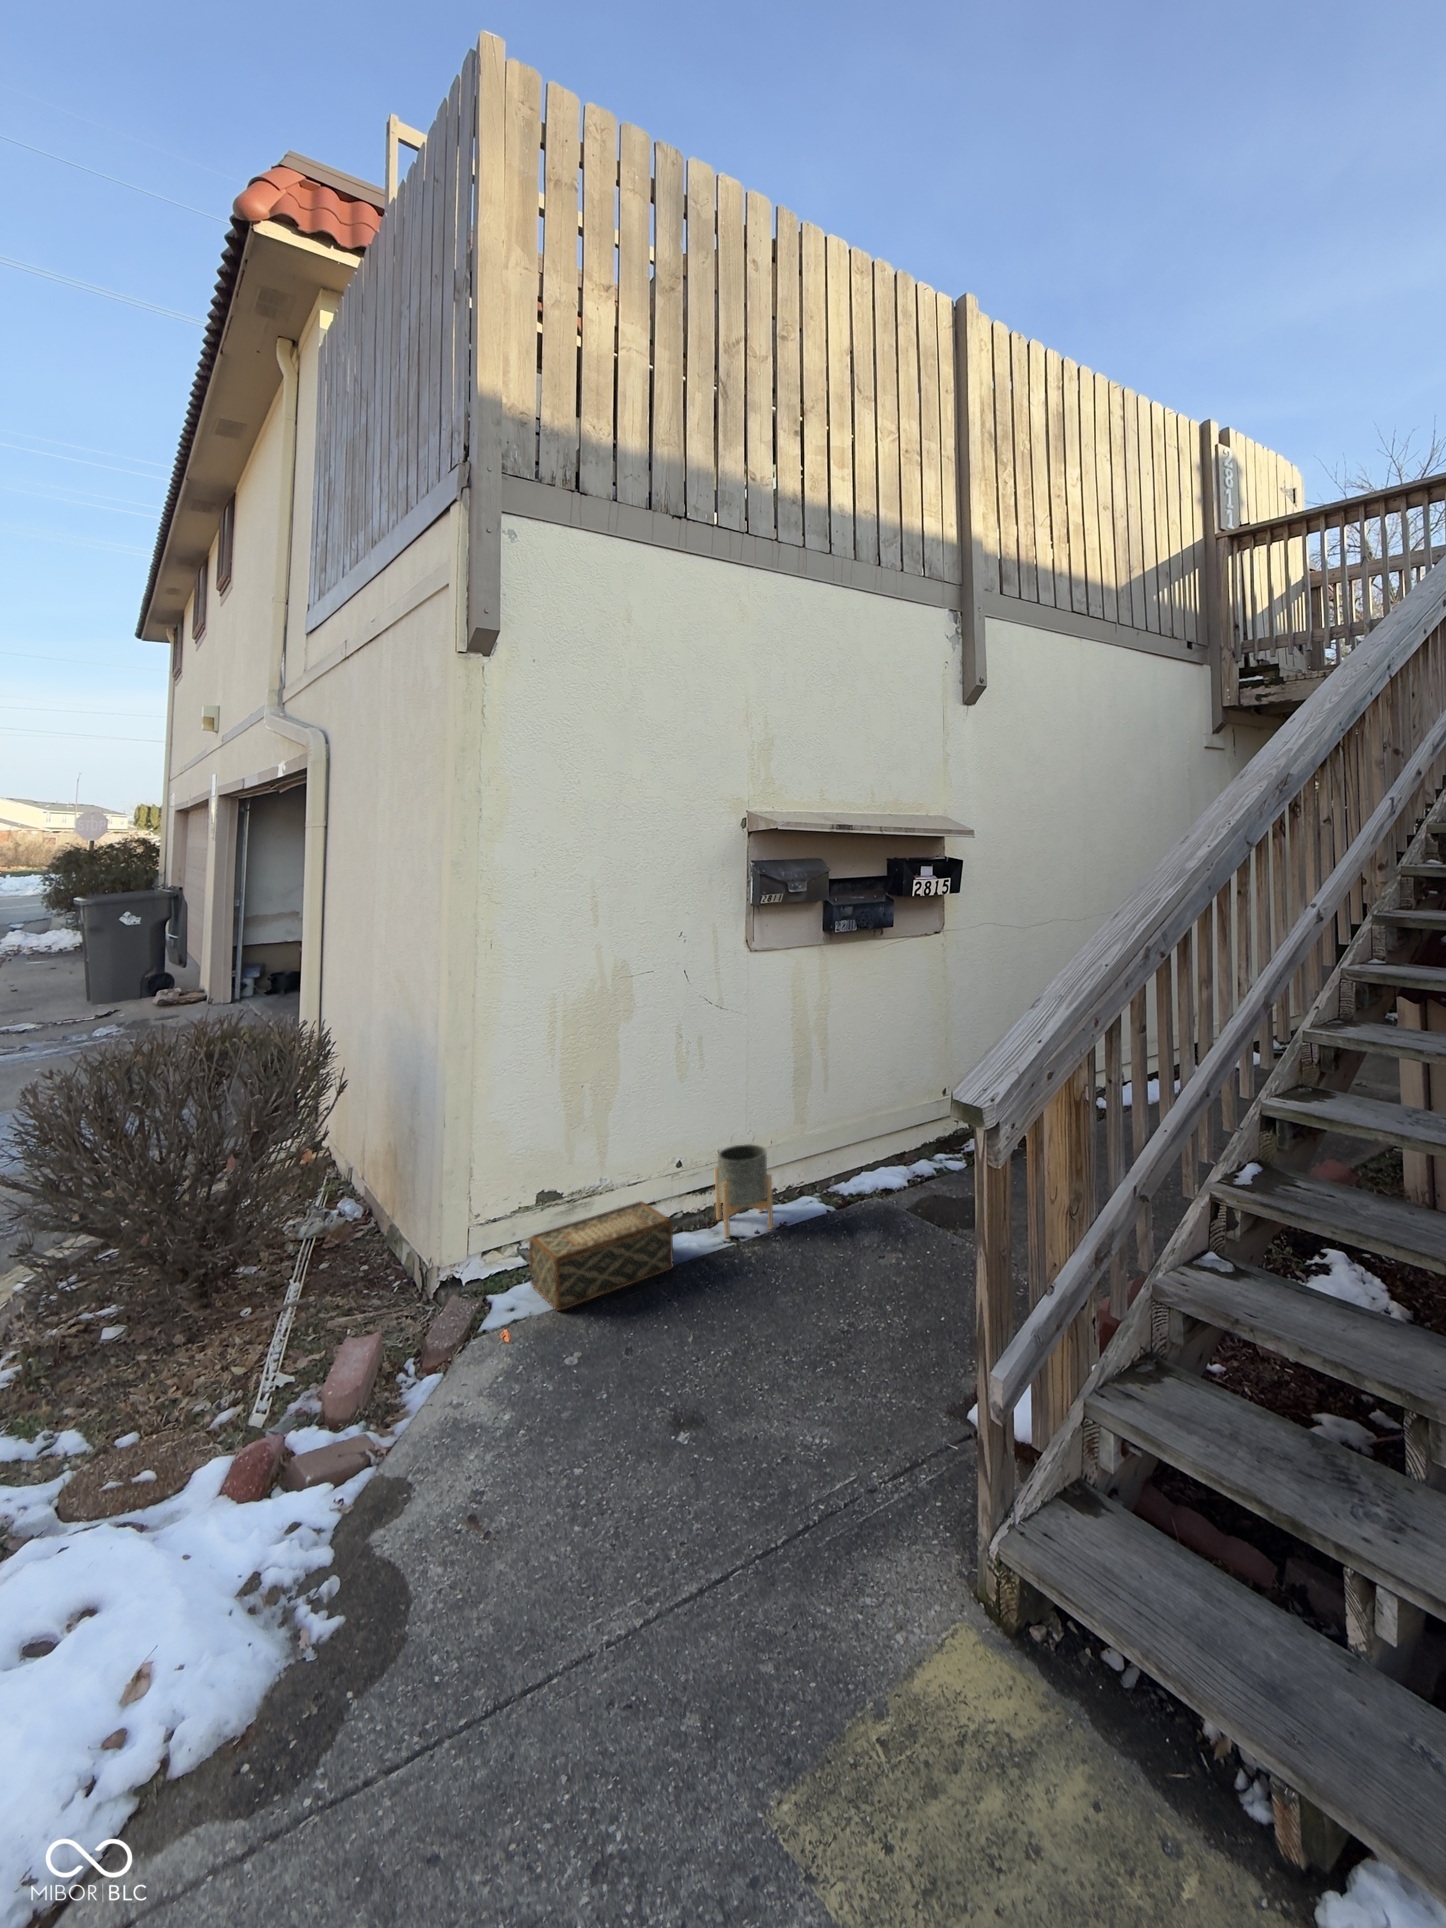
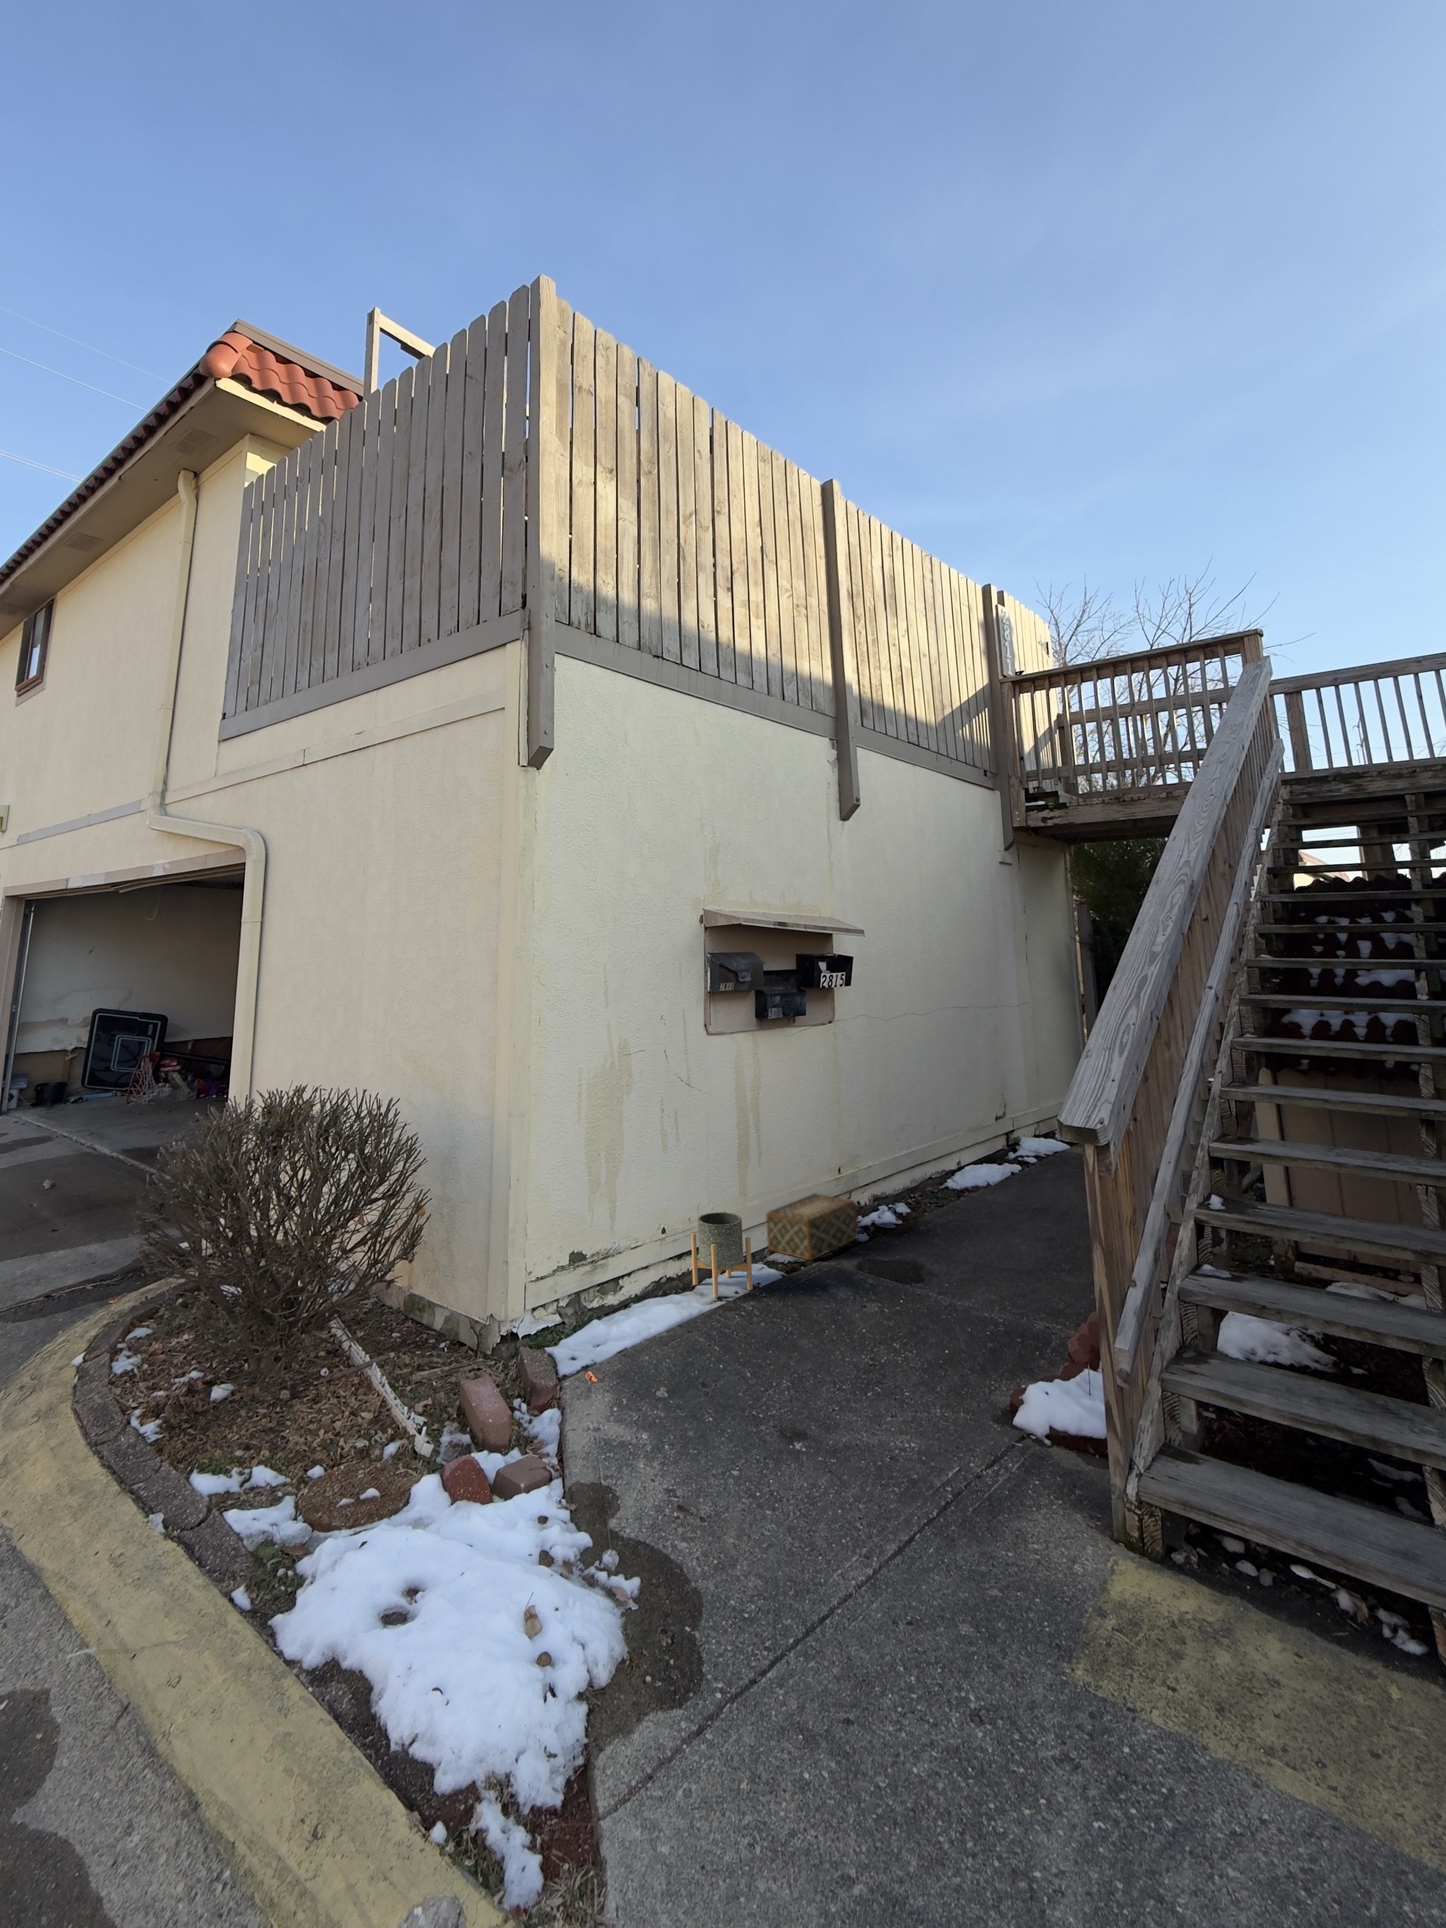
woven basket: present [529,1201,674,1311] -> present [766,1194,858,1260]

